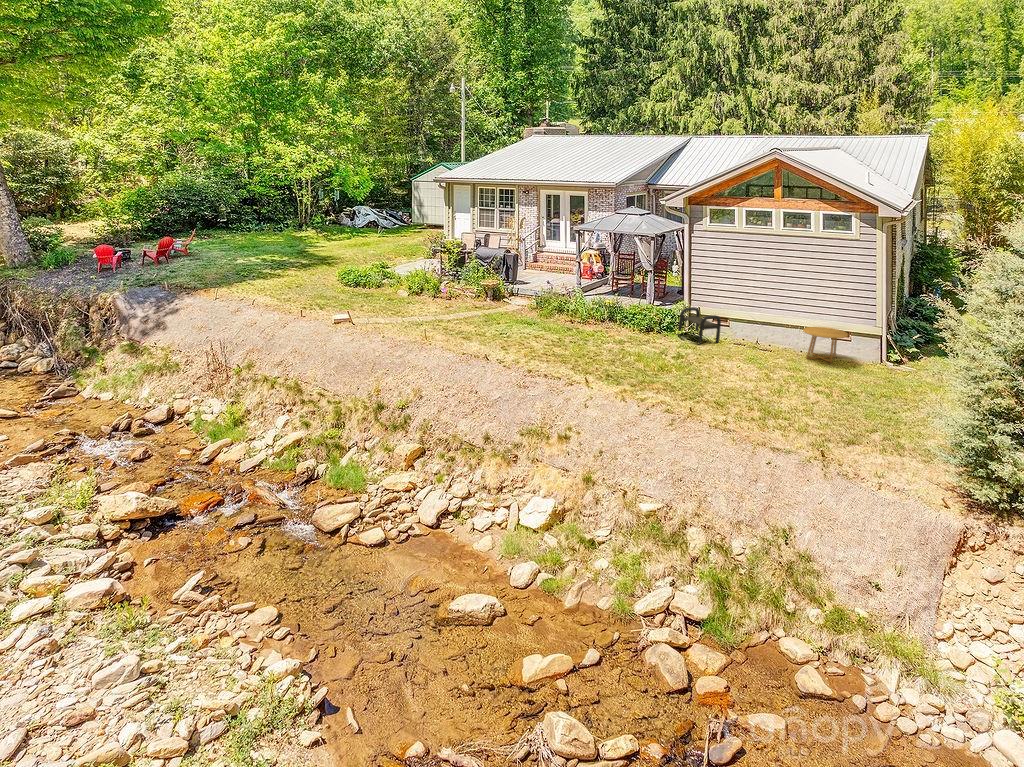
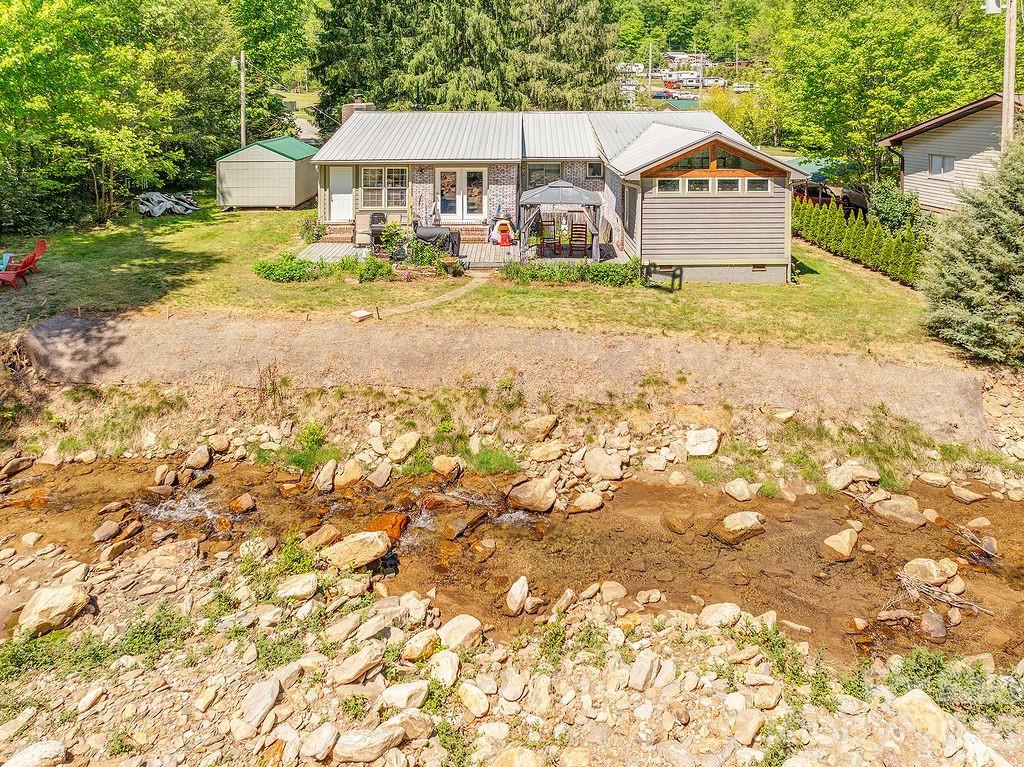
round table: present [803,327,848,363] -> none [743,266,777,293]

